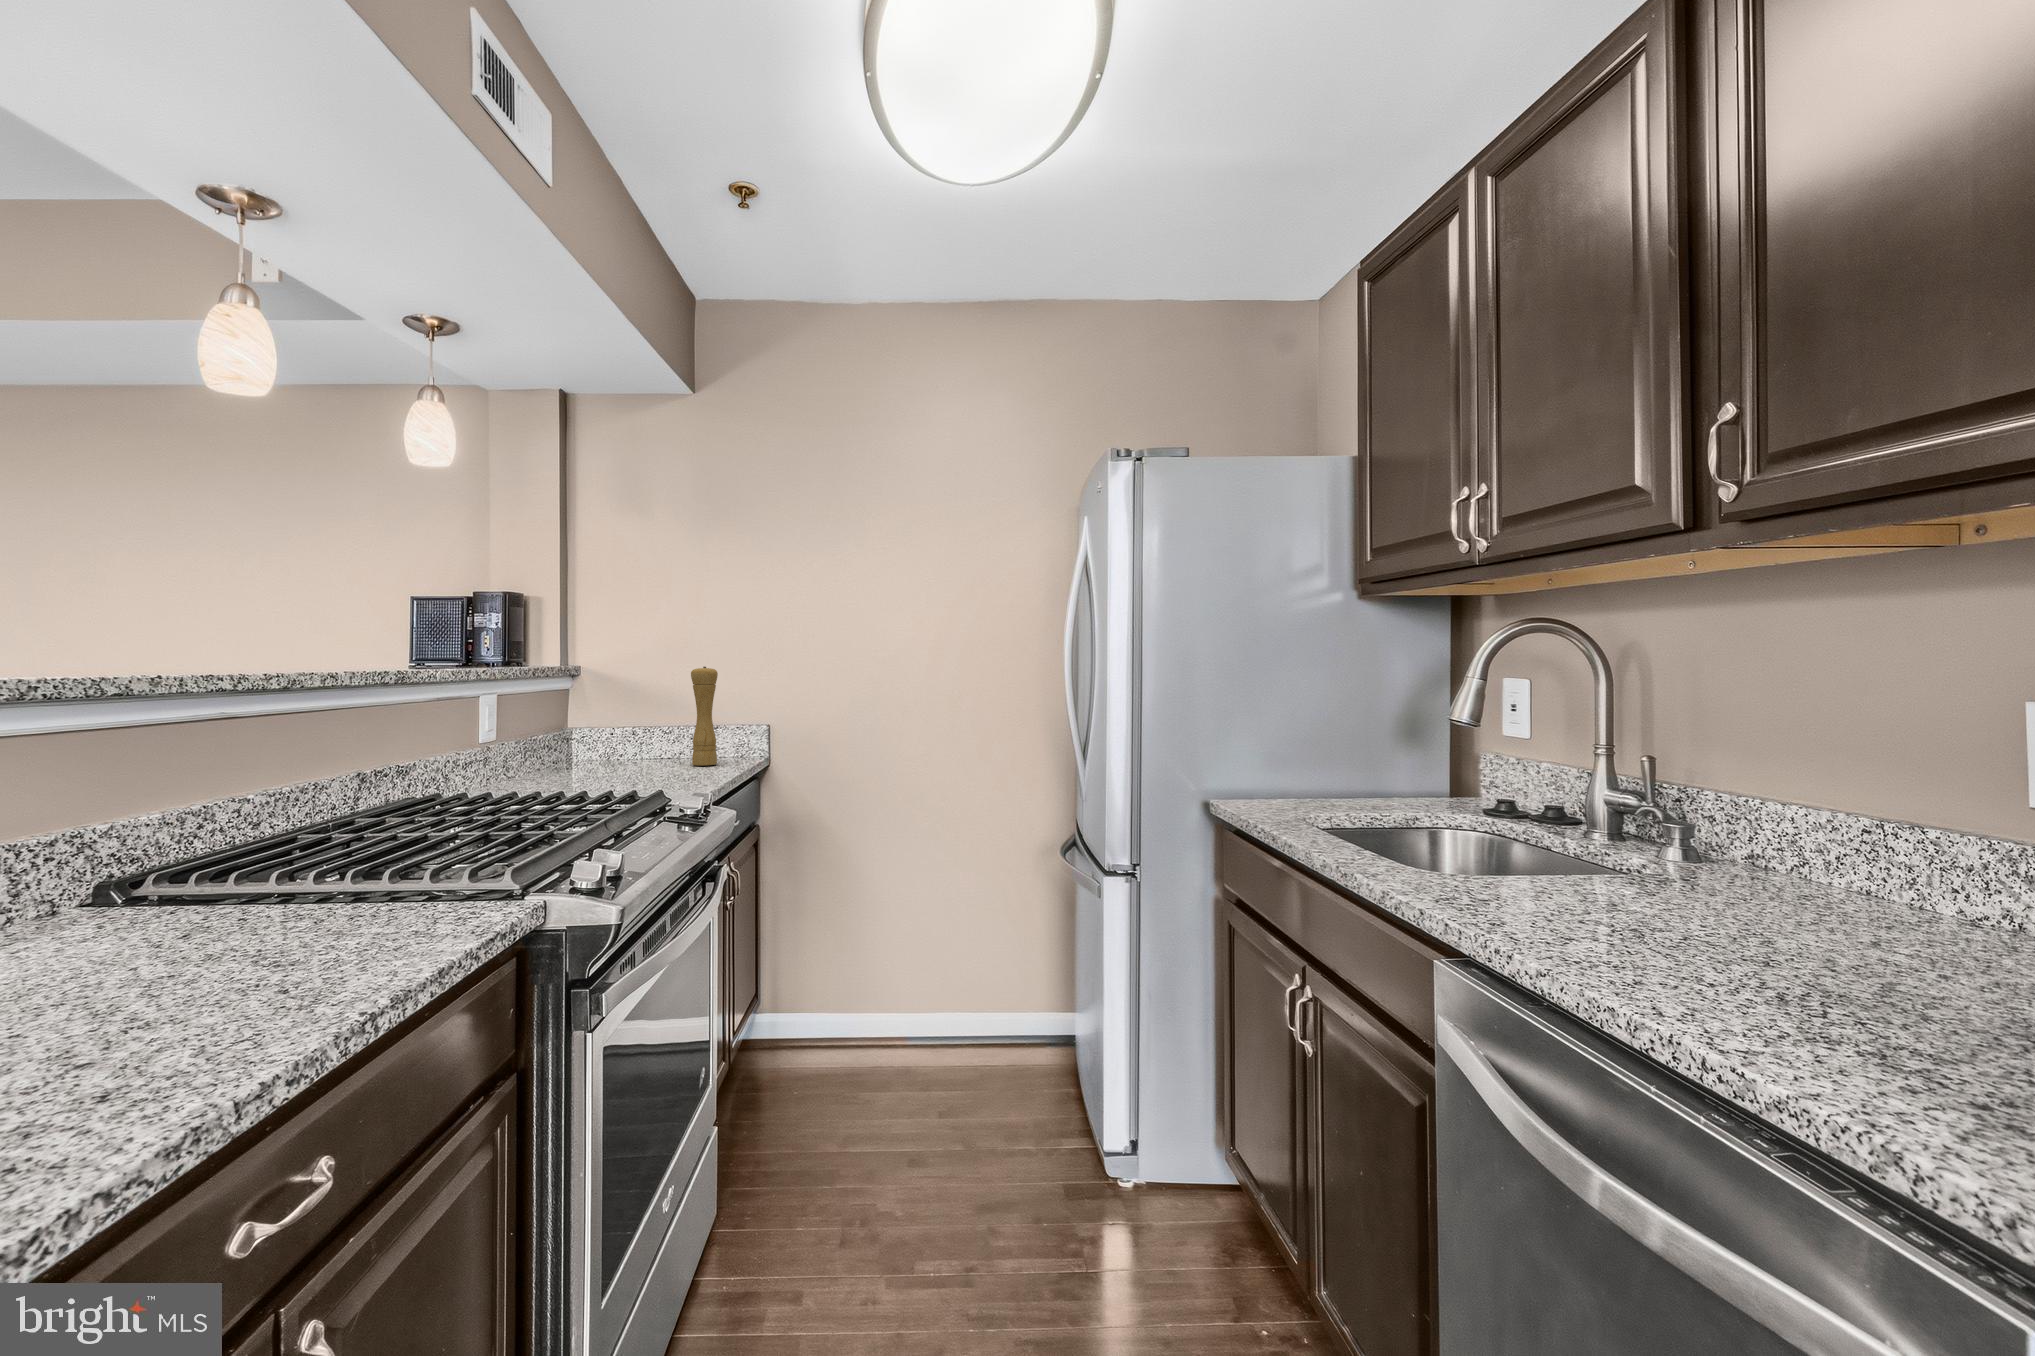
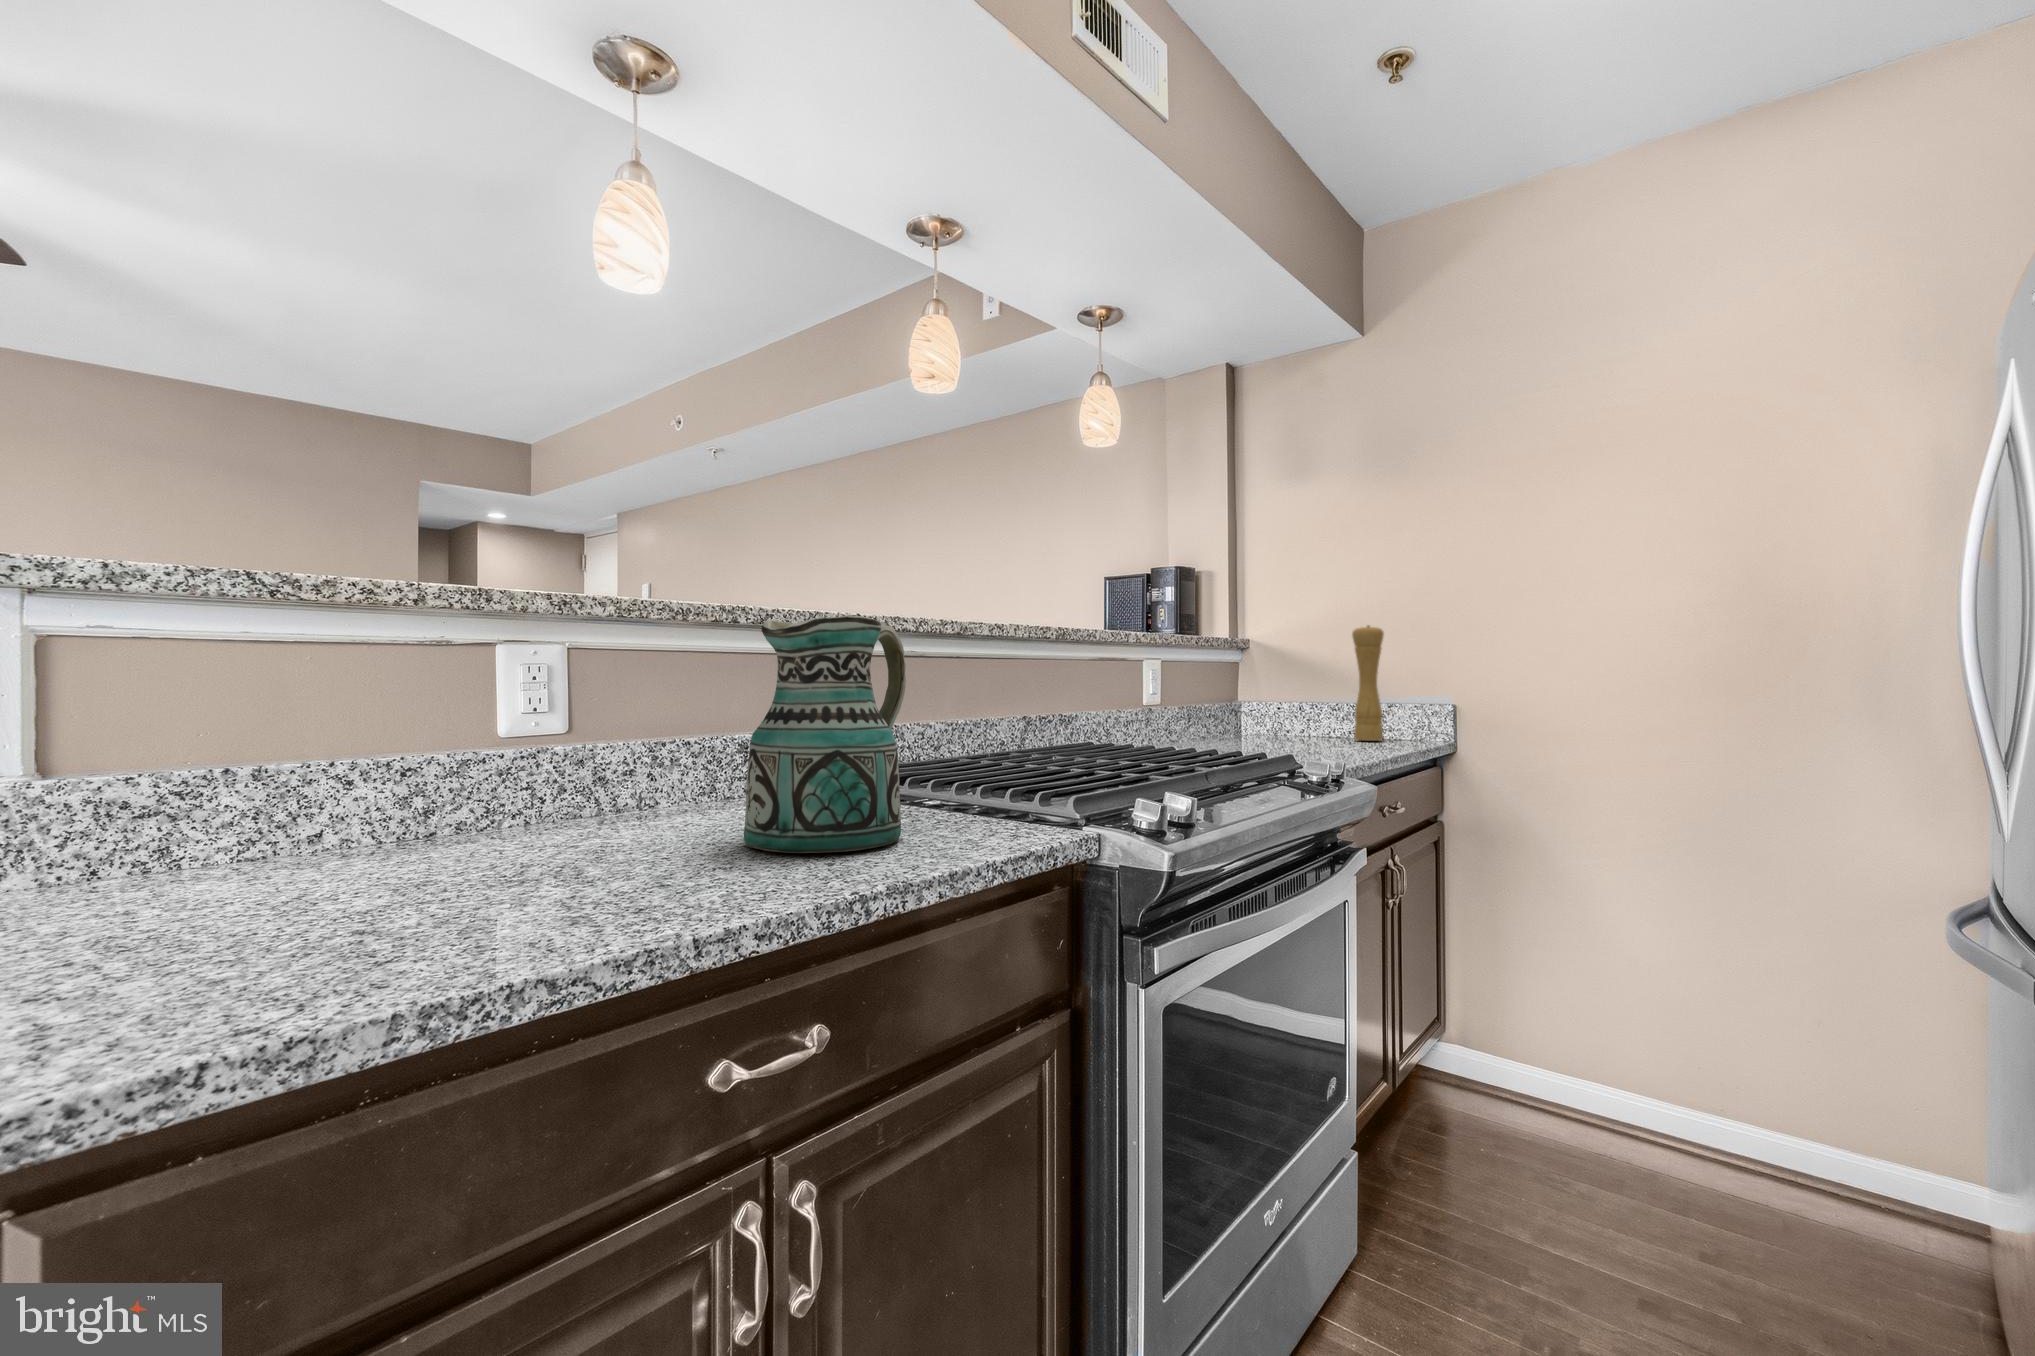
ceramic pitcher: none [130,721,349,993] -> present [744,616,906,853]

